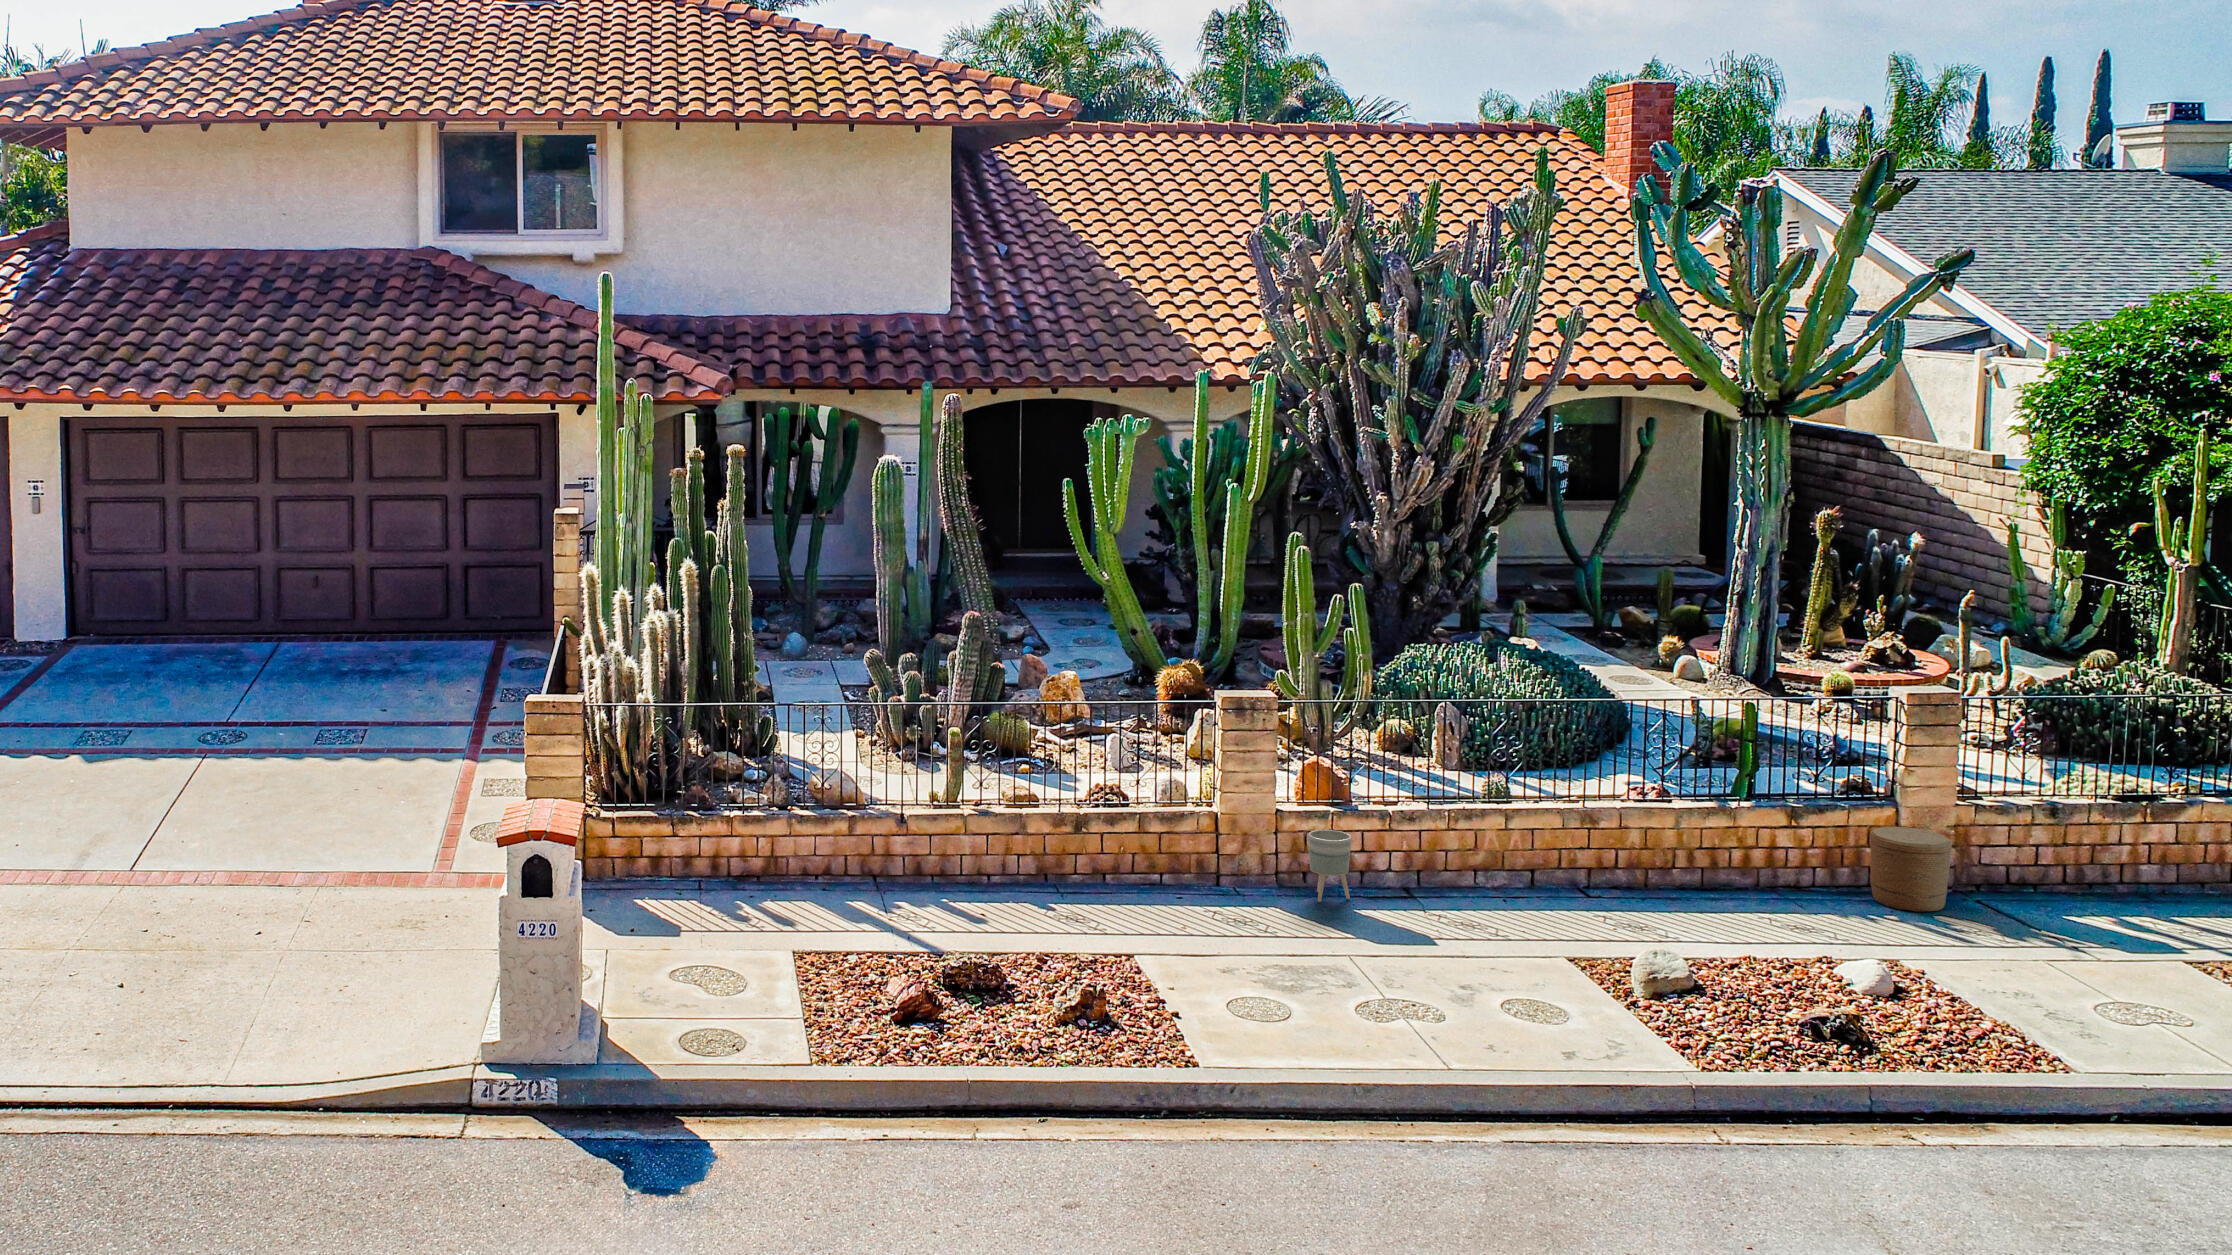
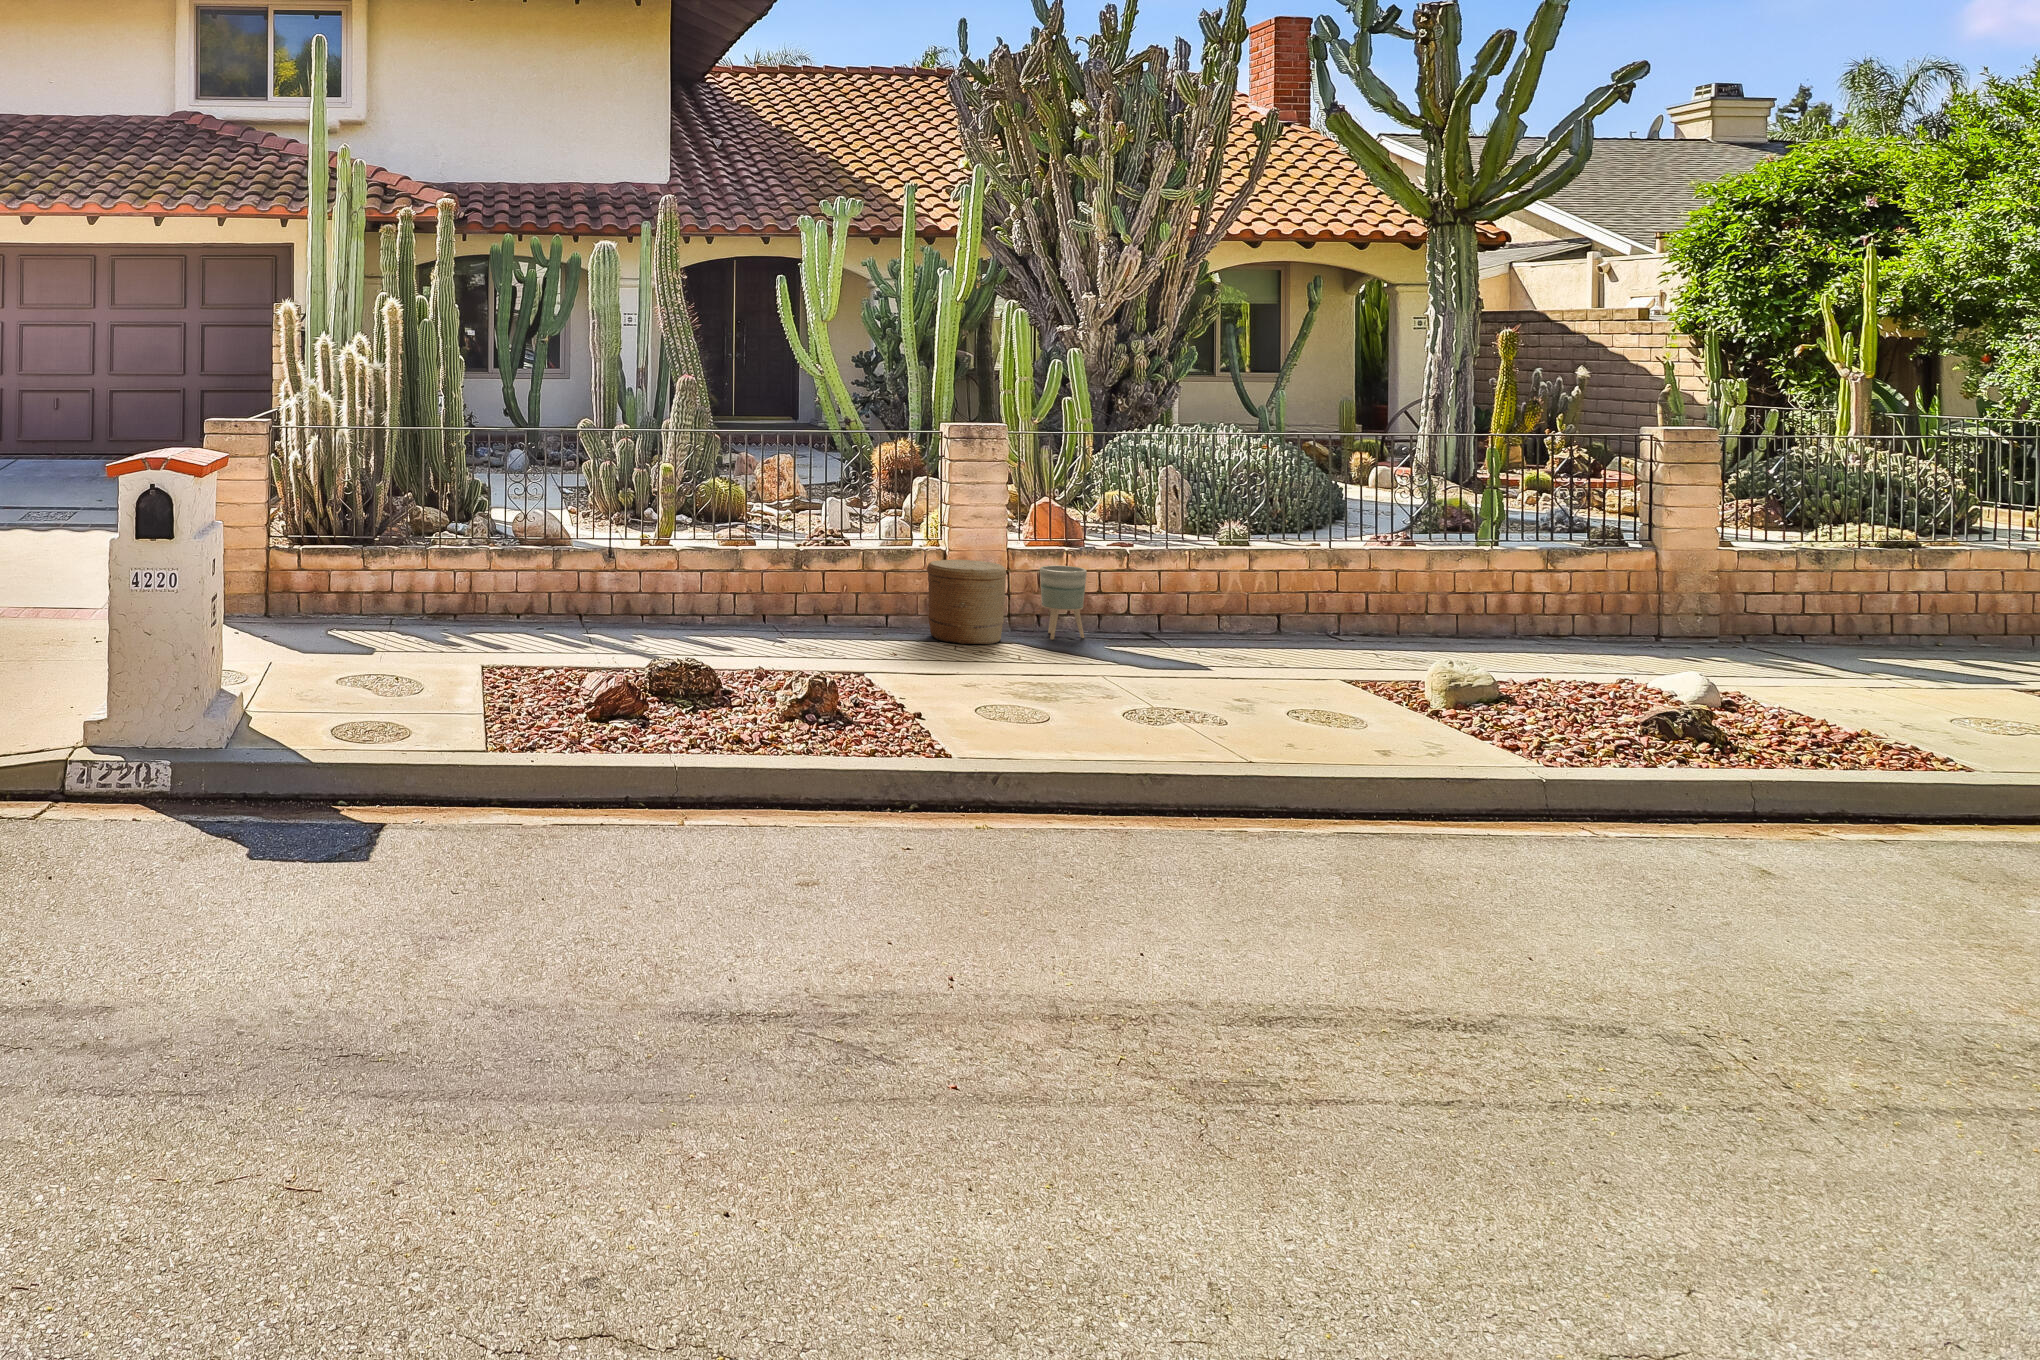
woven basket: present [1870,827,1952,912] -> present [927,560,1006,644]

